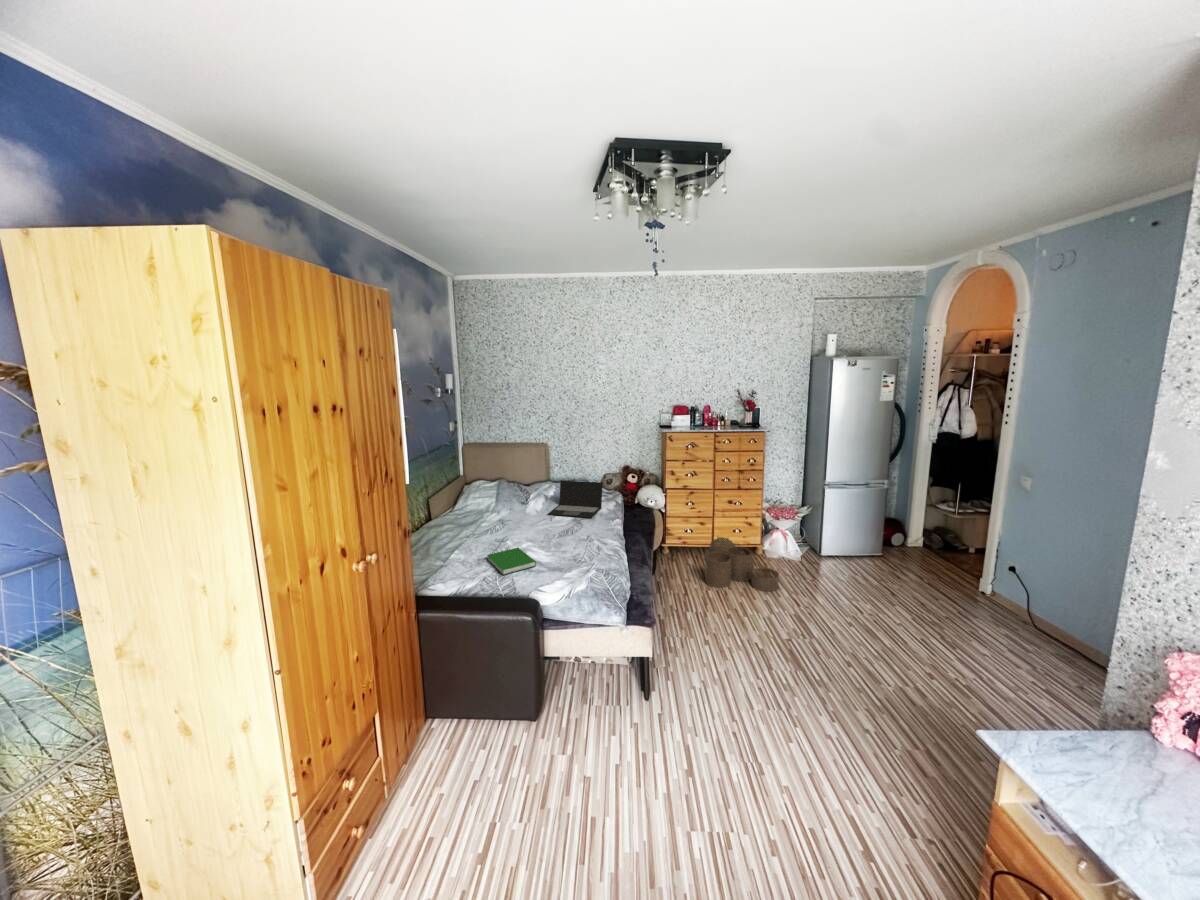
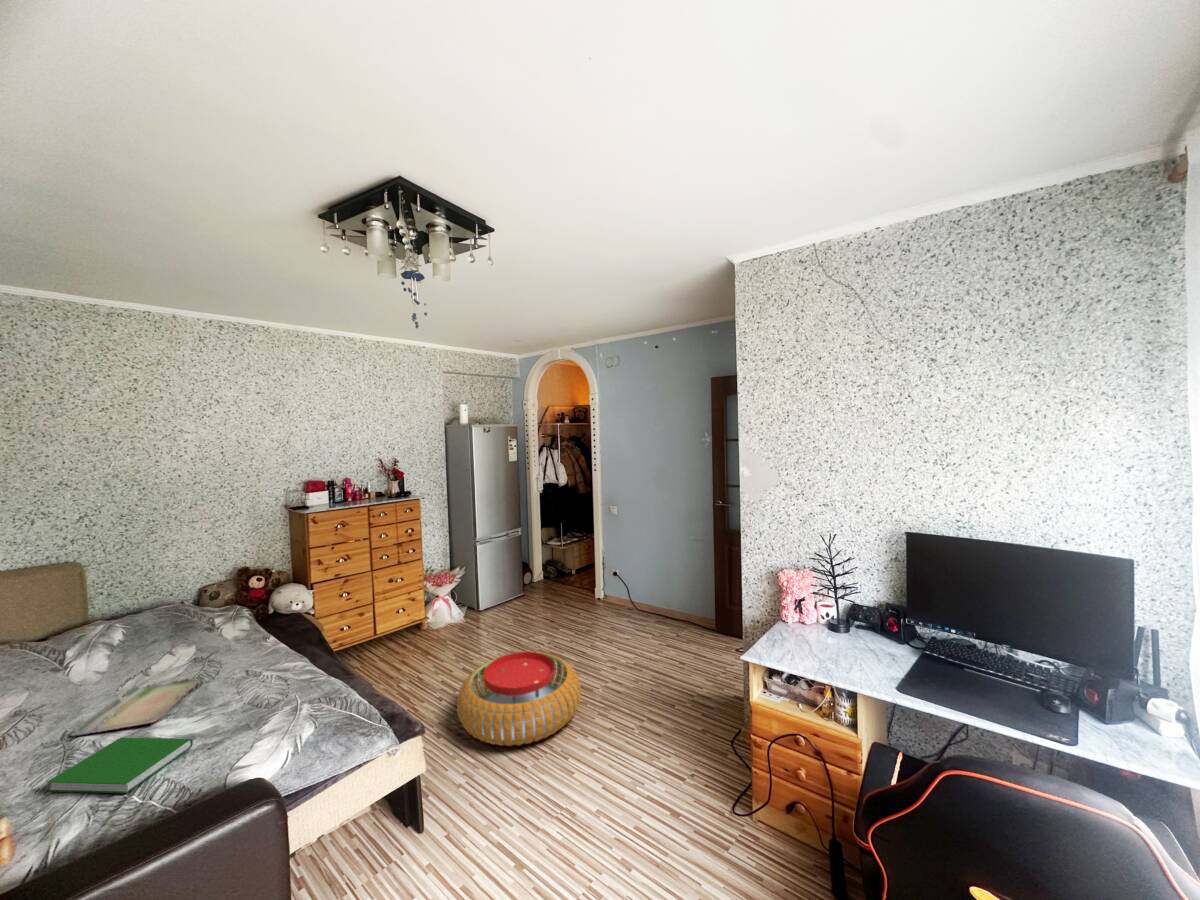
laptop: present [548,481,602,518] -> none [128,593,233,672]
tray: none [509,524,566,546] -> present [71,678,201,736]
woven basket: present [705,537,780,591] -> none [376,619,467,680]
pouf: none [722,602,859,699] -> present [457,652,581,746]

